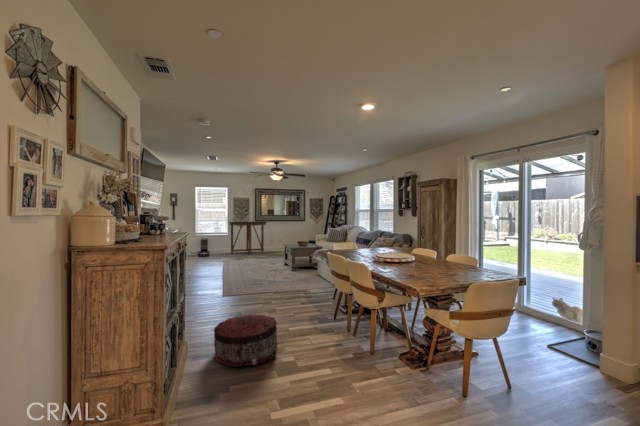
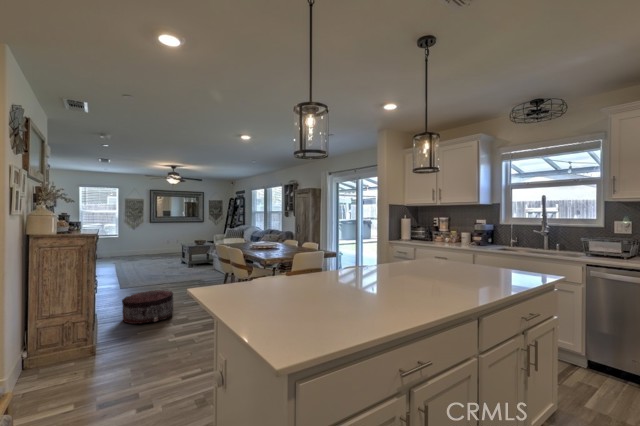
console table: present [229,221,266,254] -> none [121,223,163,256]

